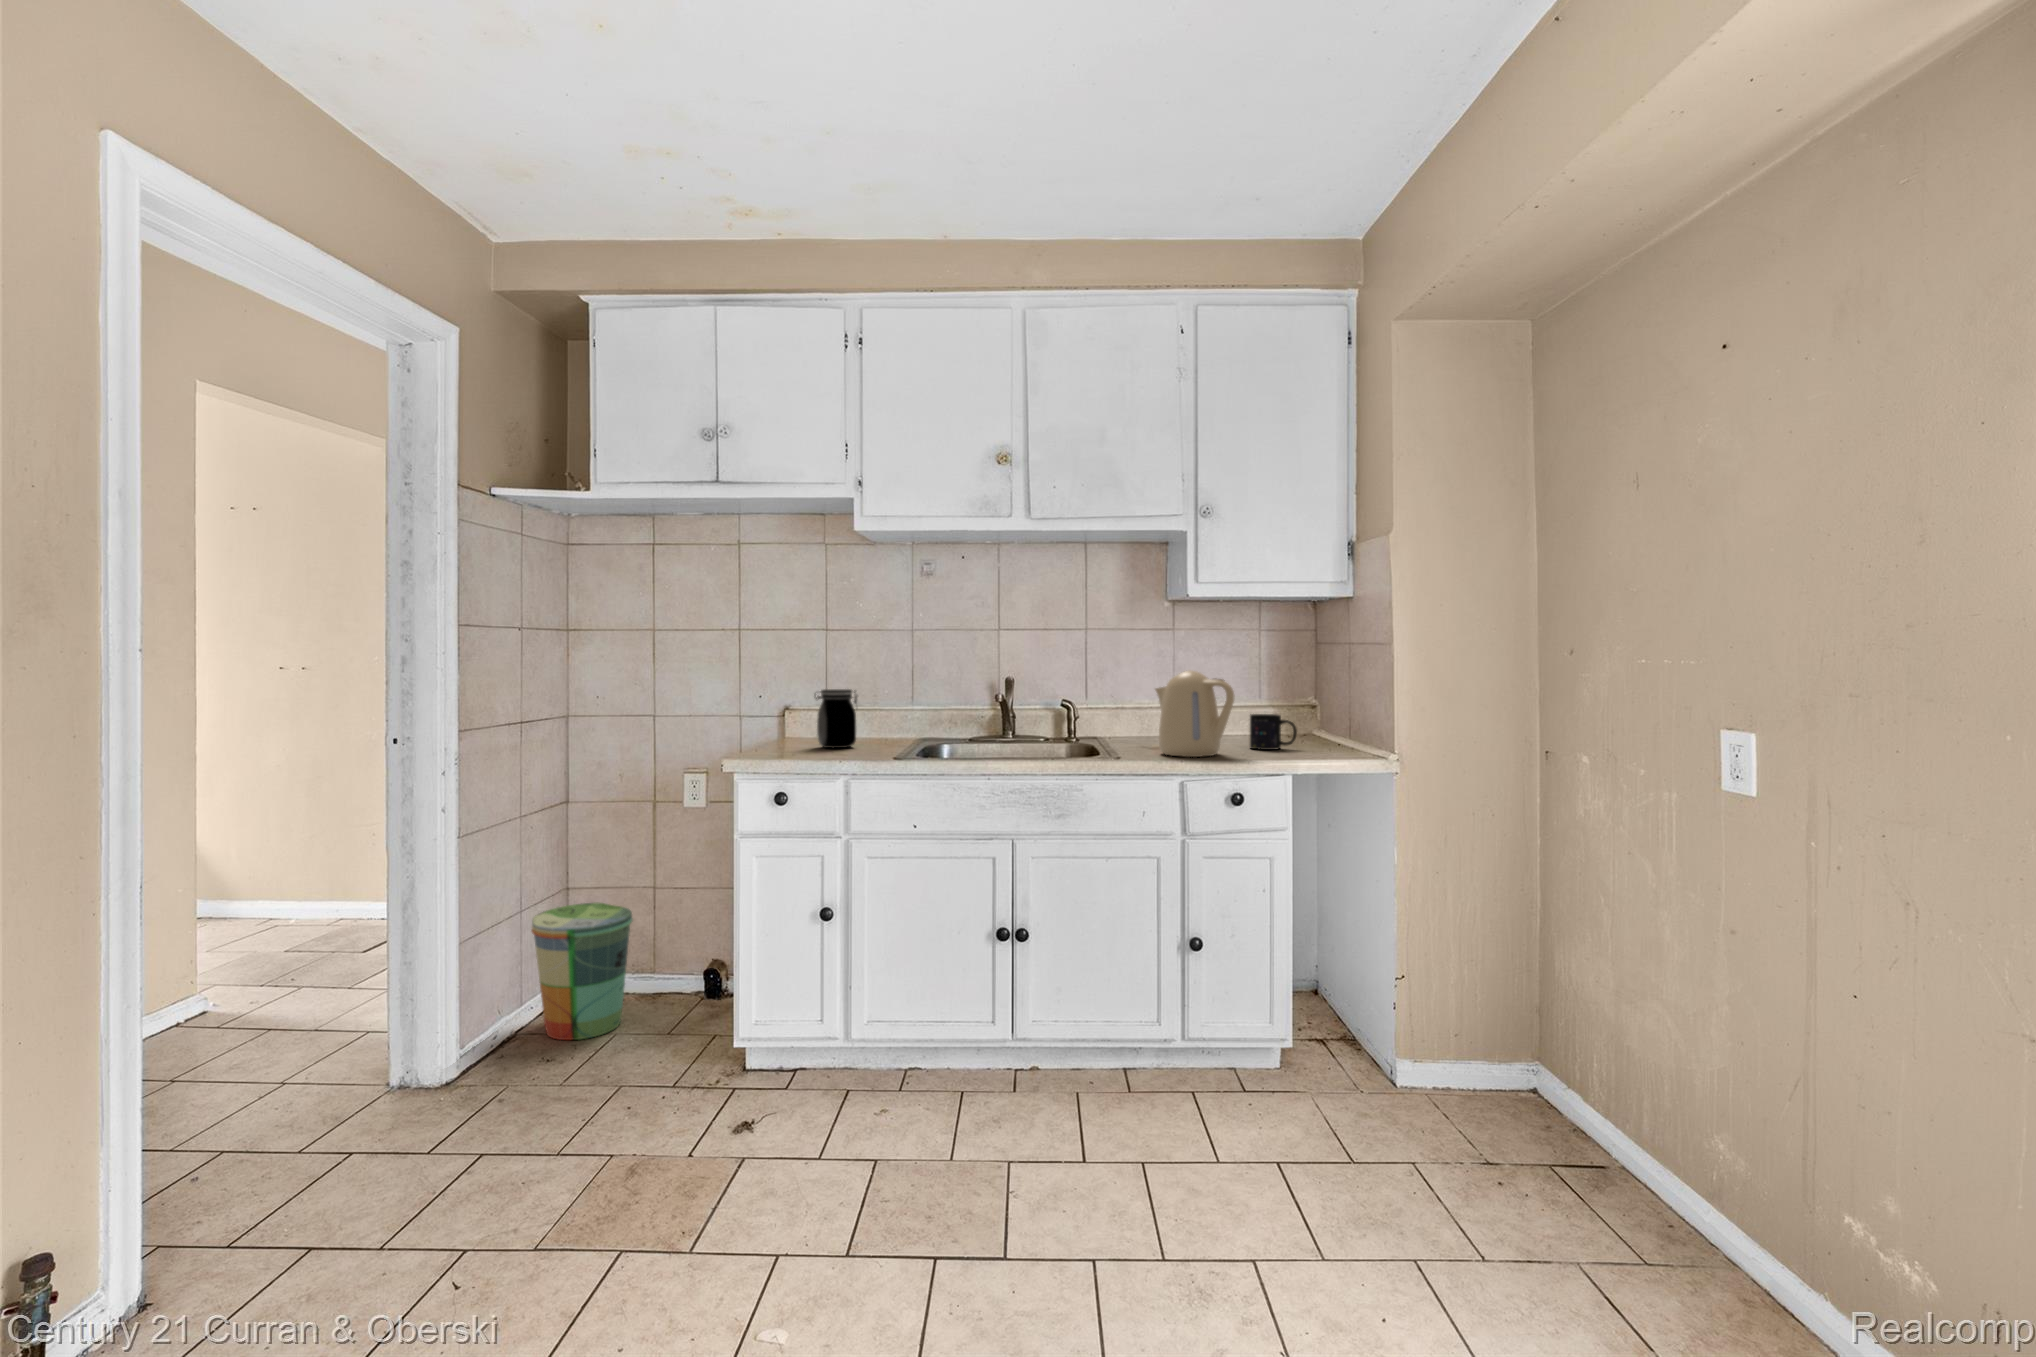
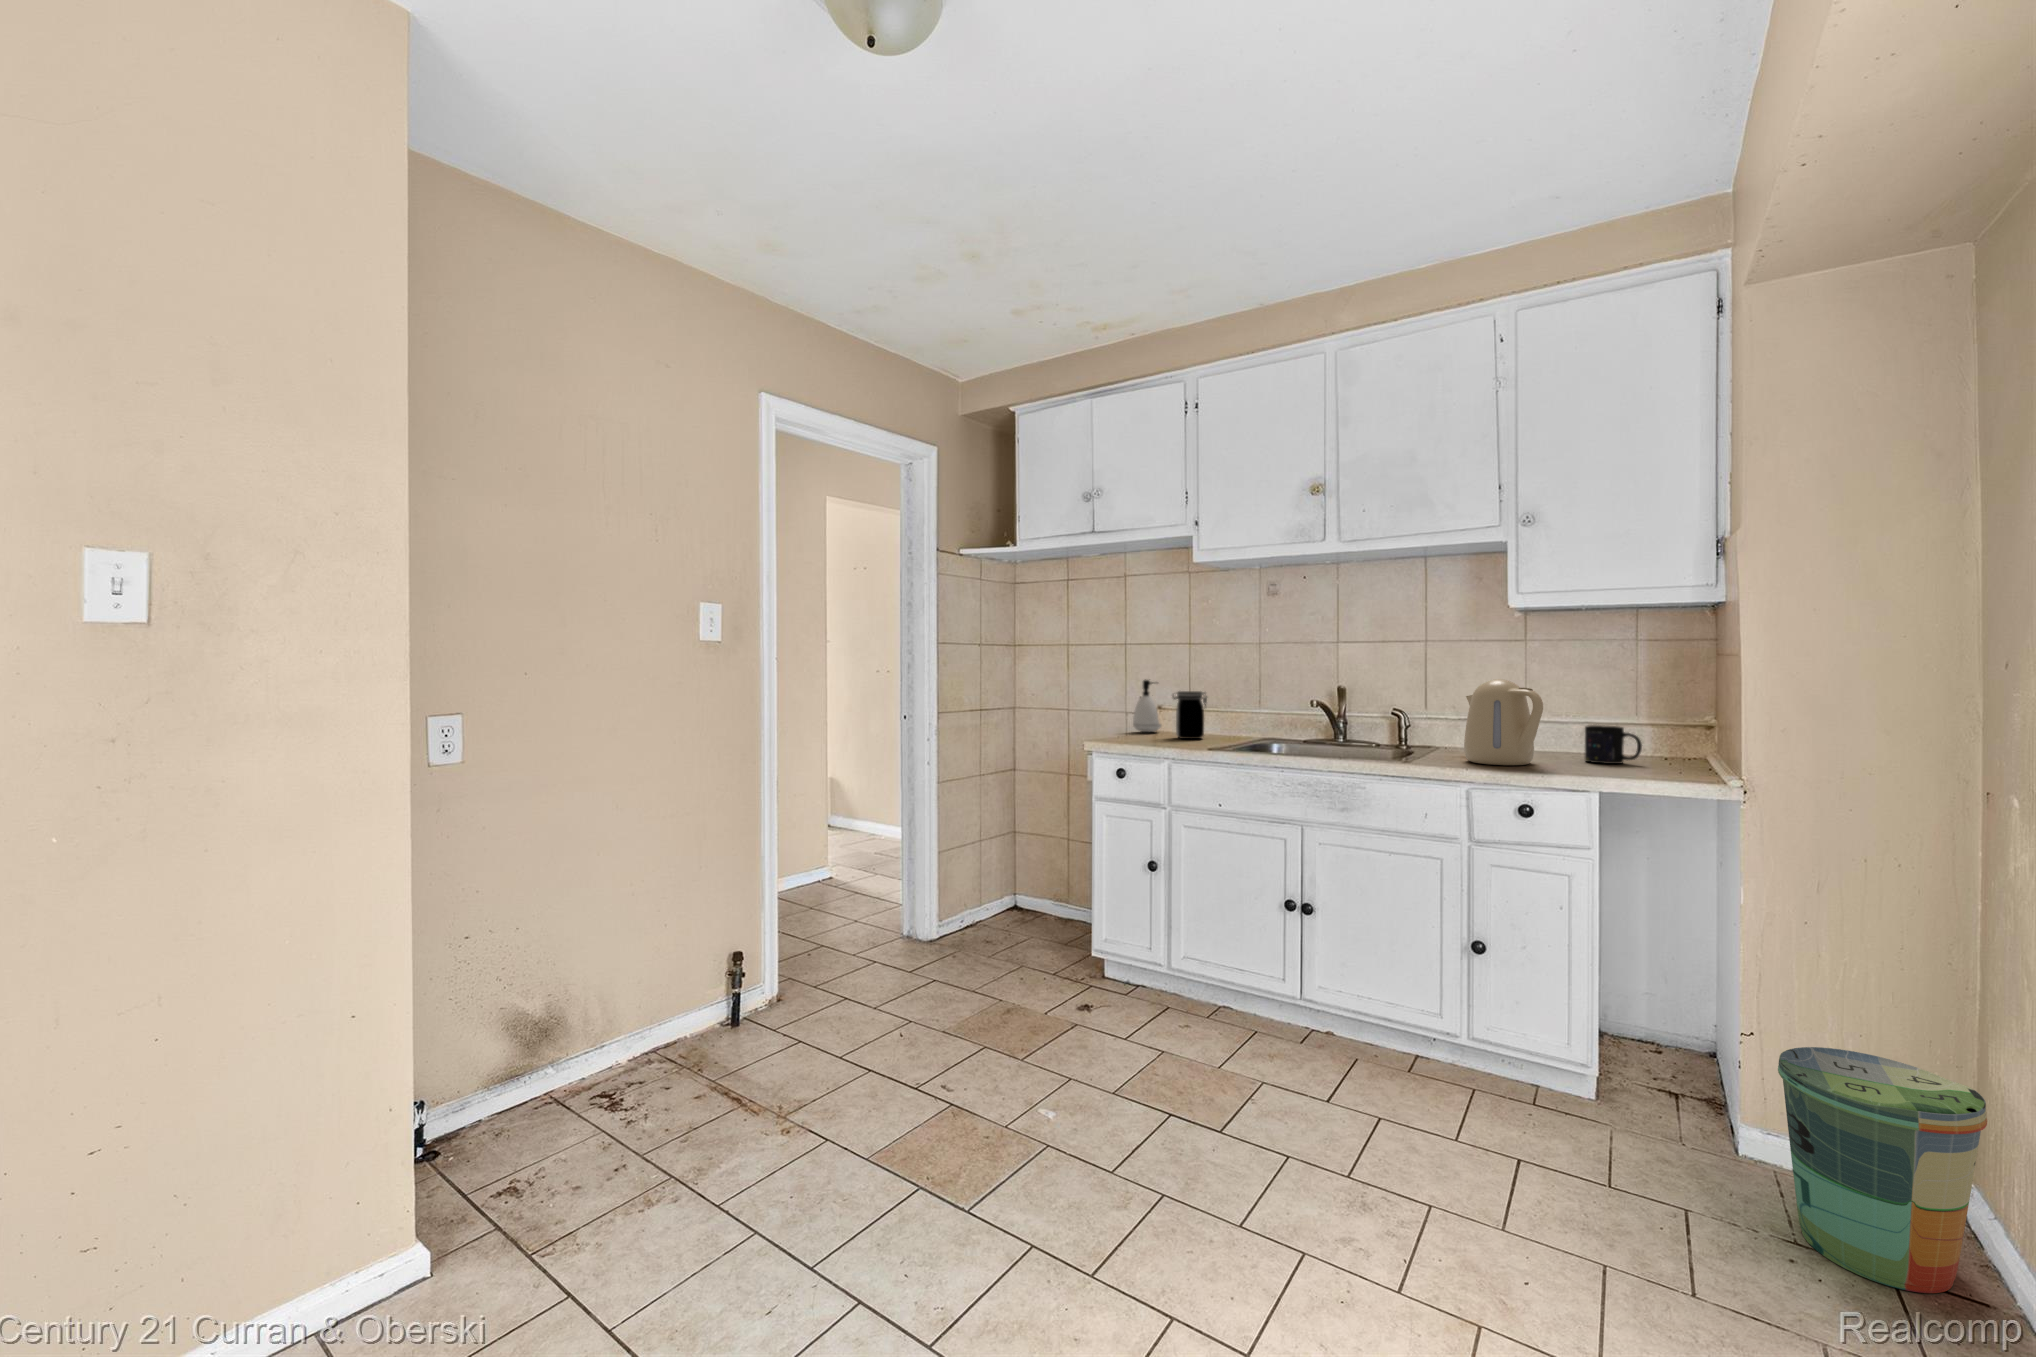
soap dispenser: none [750,676,787,743] -> present [1133,680,1161,732]
trash can: present [531,903,632,1040] -> present [1778,1047,1987,1293]

